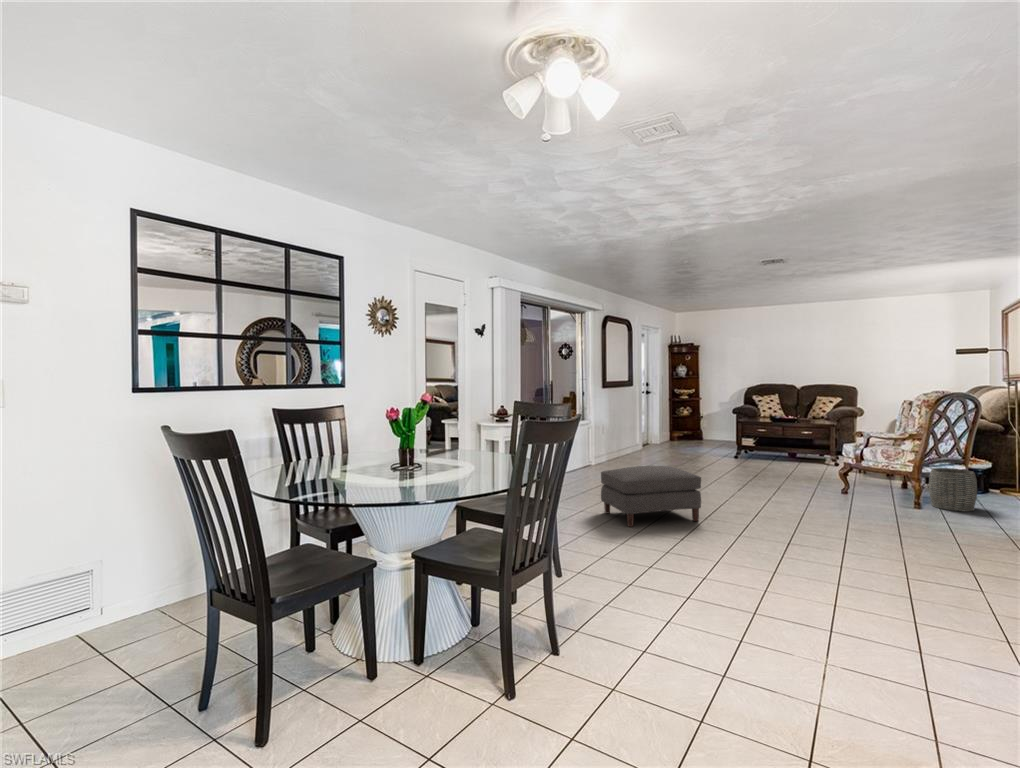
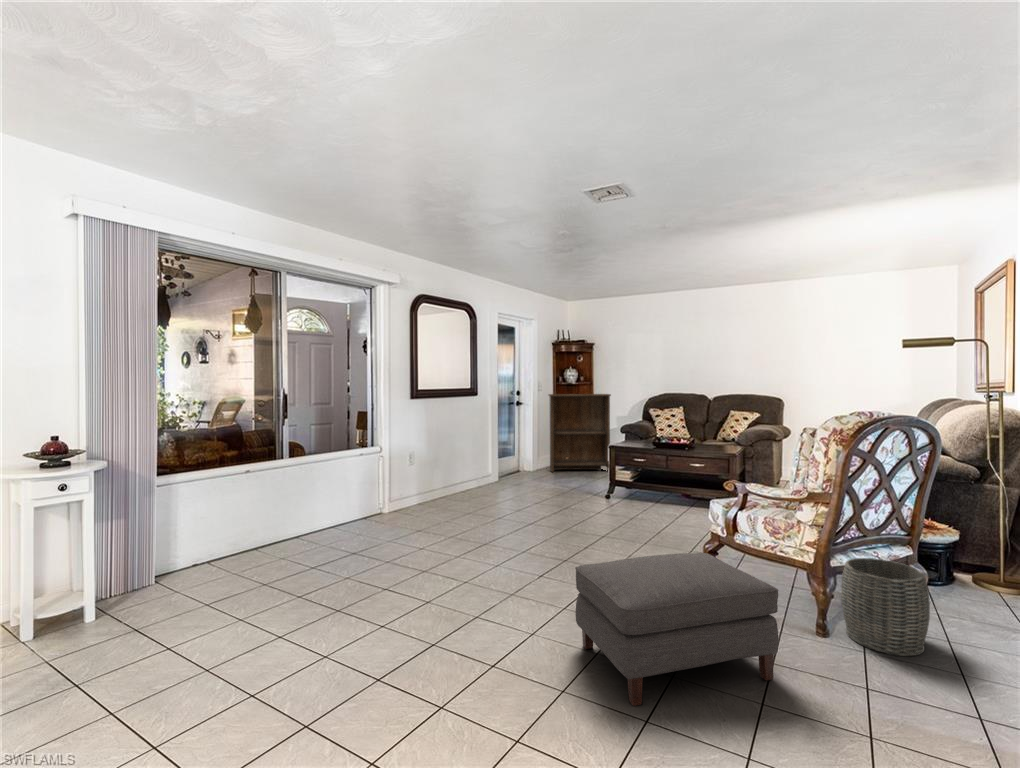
bookshelf: none [669,385,720,444] -> present [549,394,611,472]
ottoman: present [601,466,701,527] -> present [575,553,779,706]

